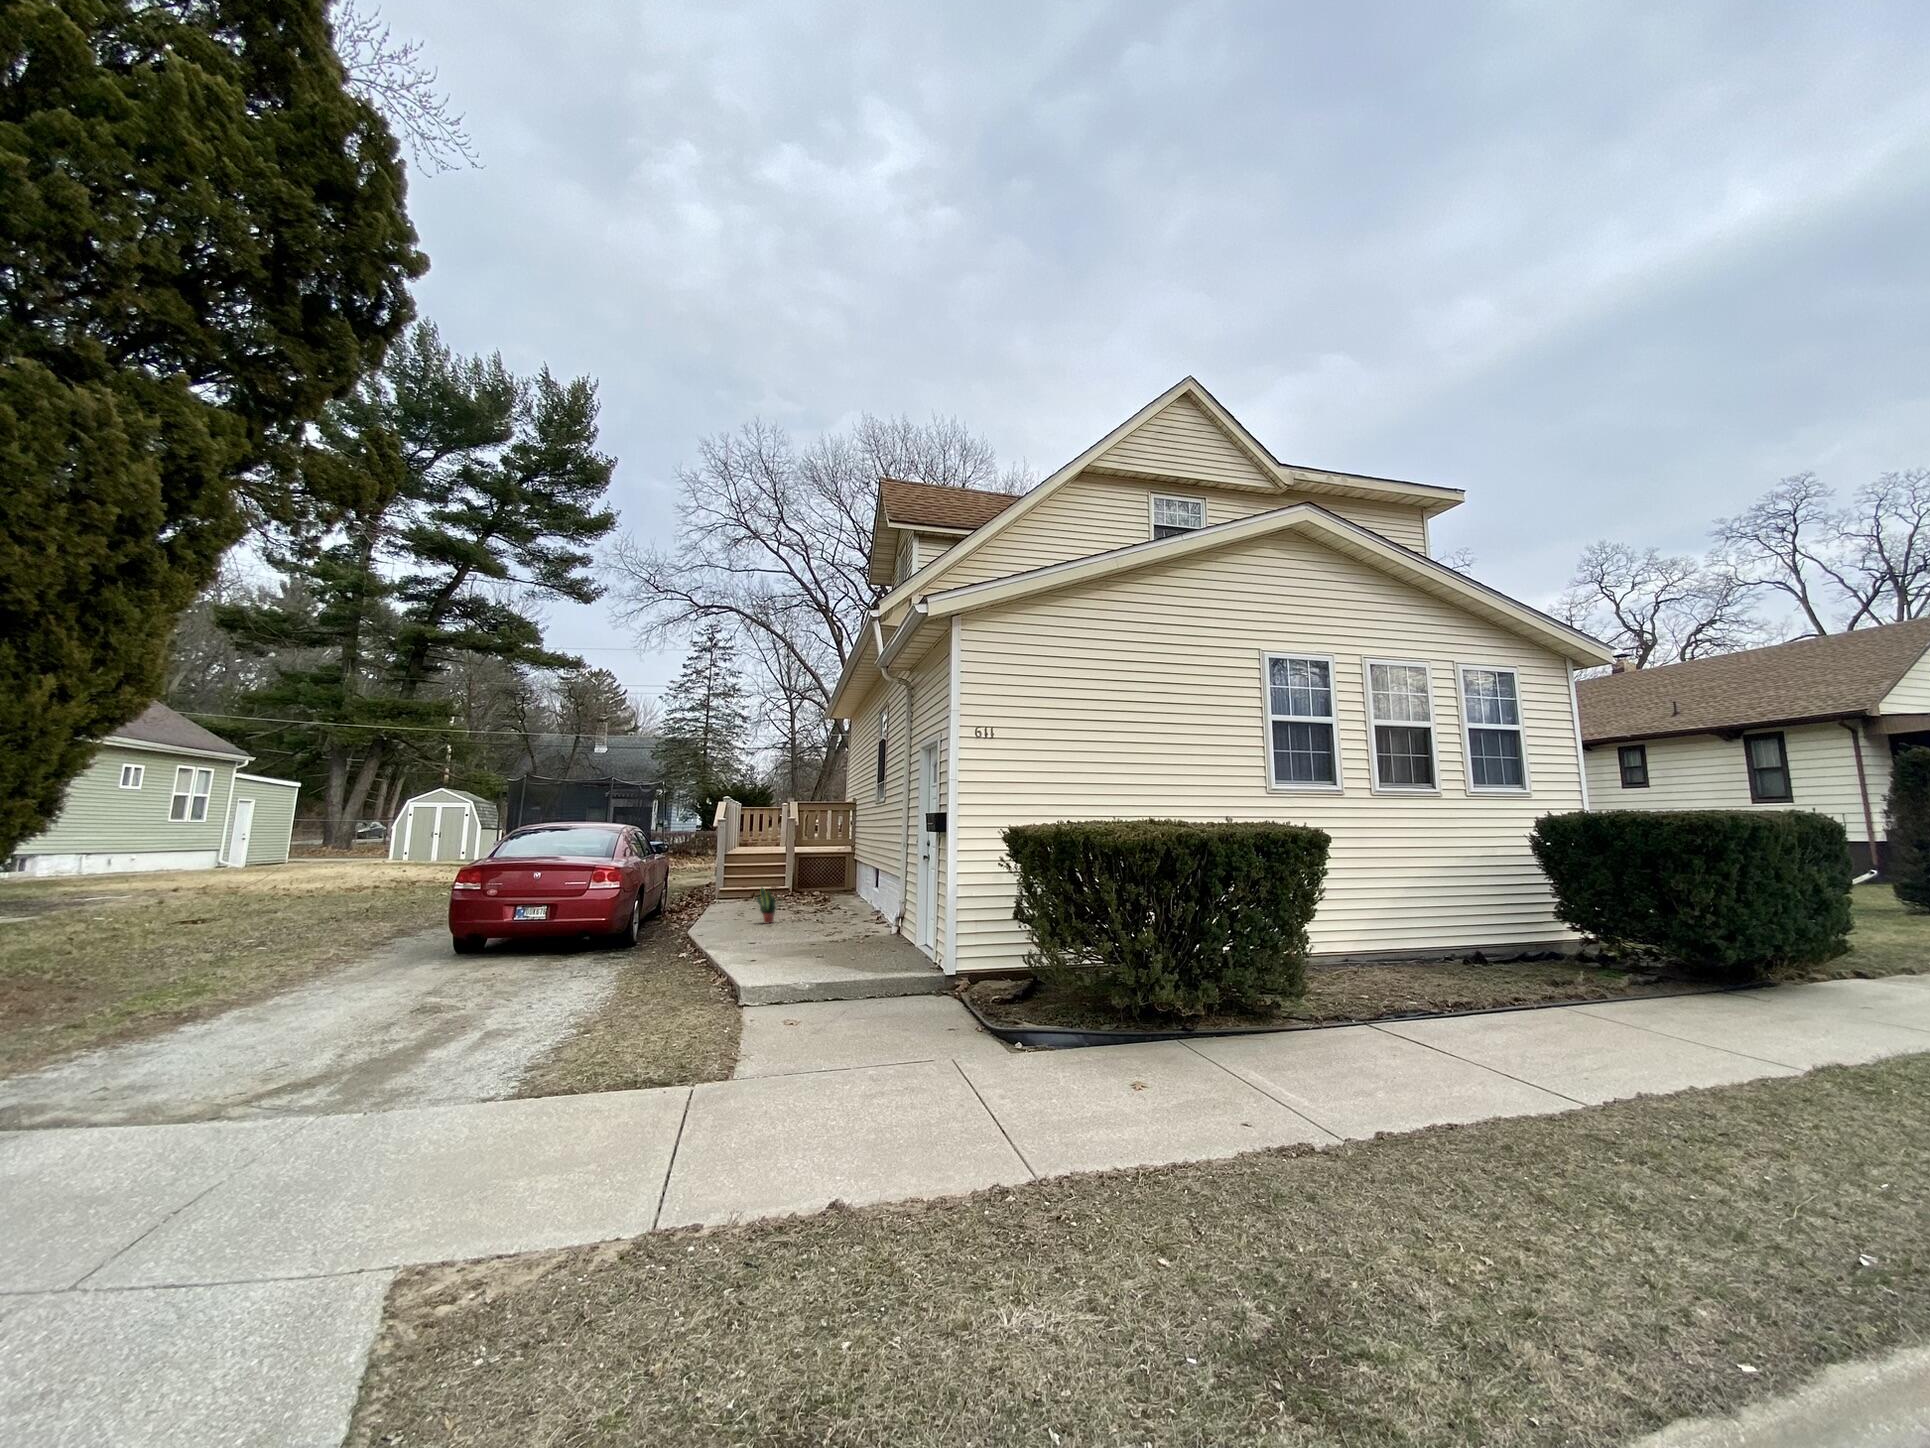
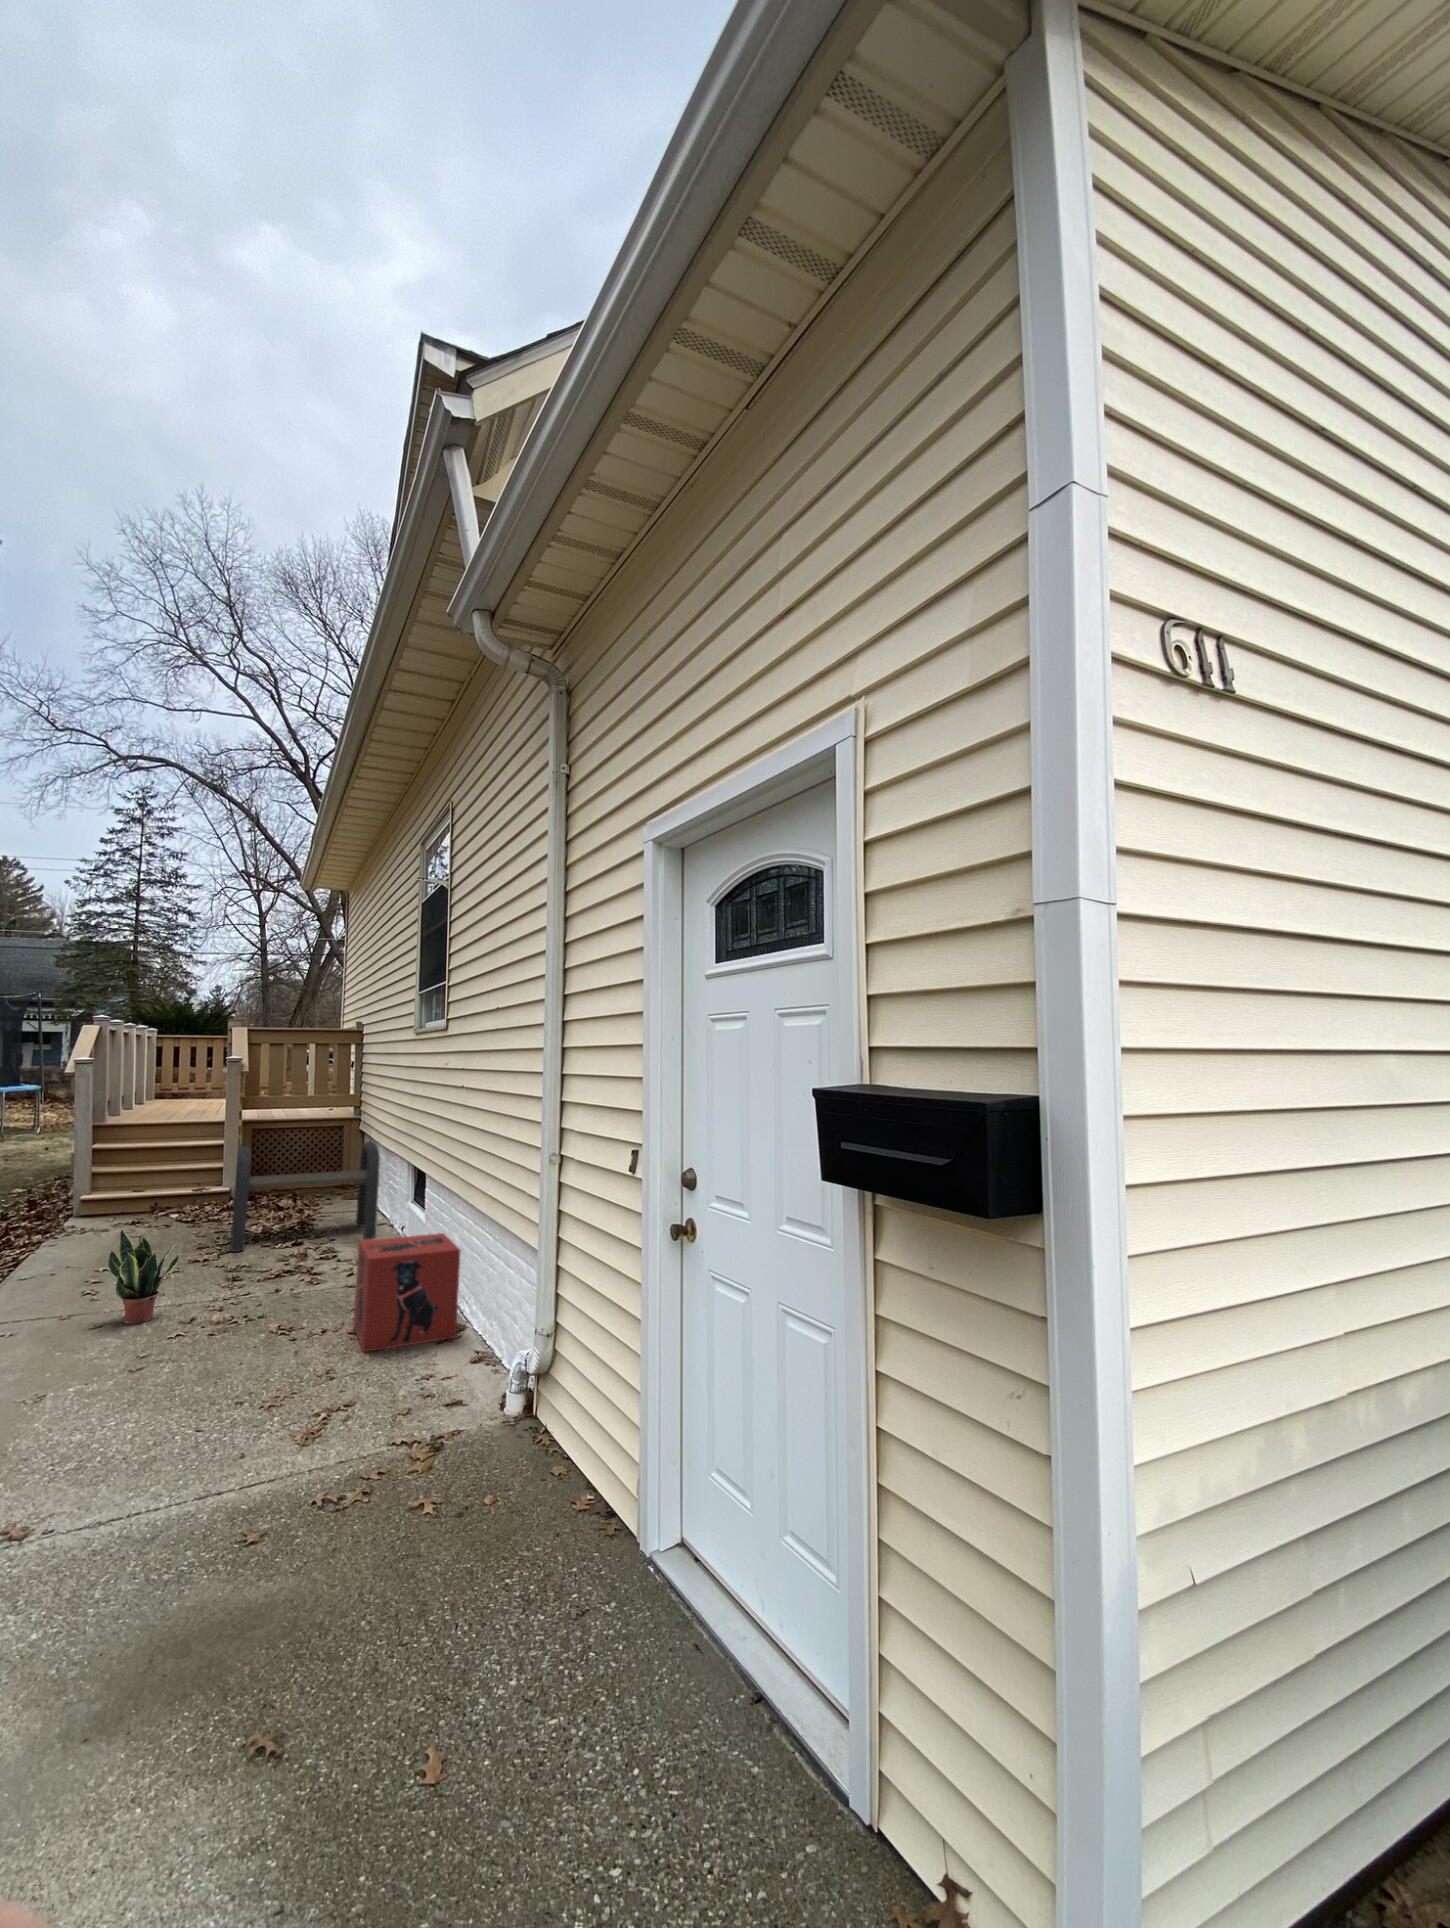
bench: none [796,859,864,909] -> present [230,1141,380,1252]
storage box: none [850,890,890,930] -> present [353,1233,461,1352]

